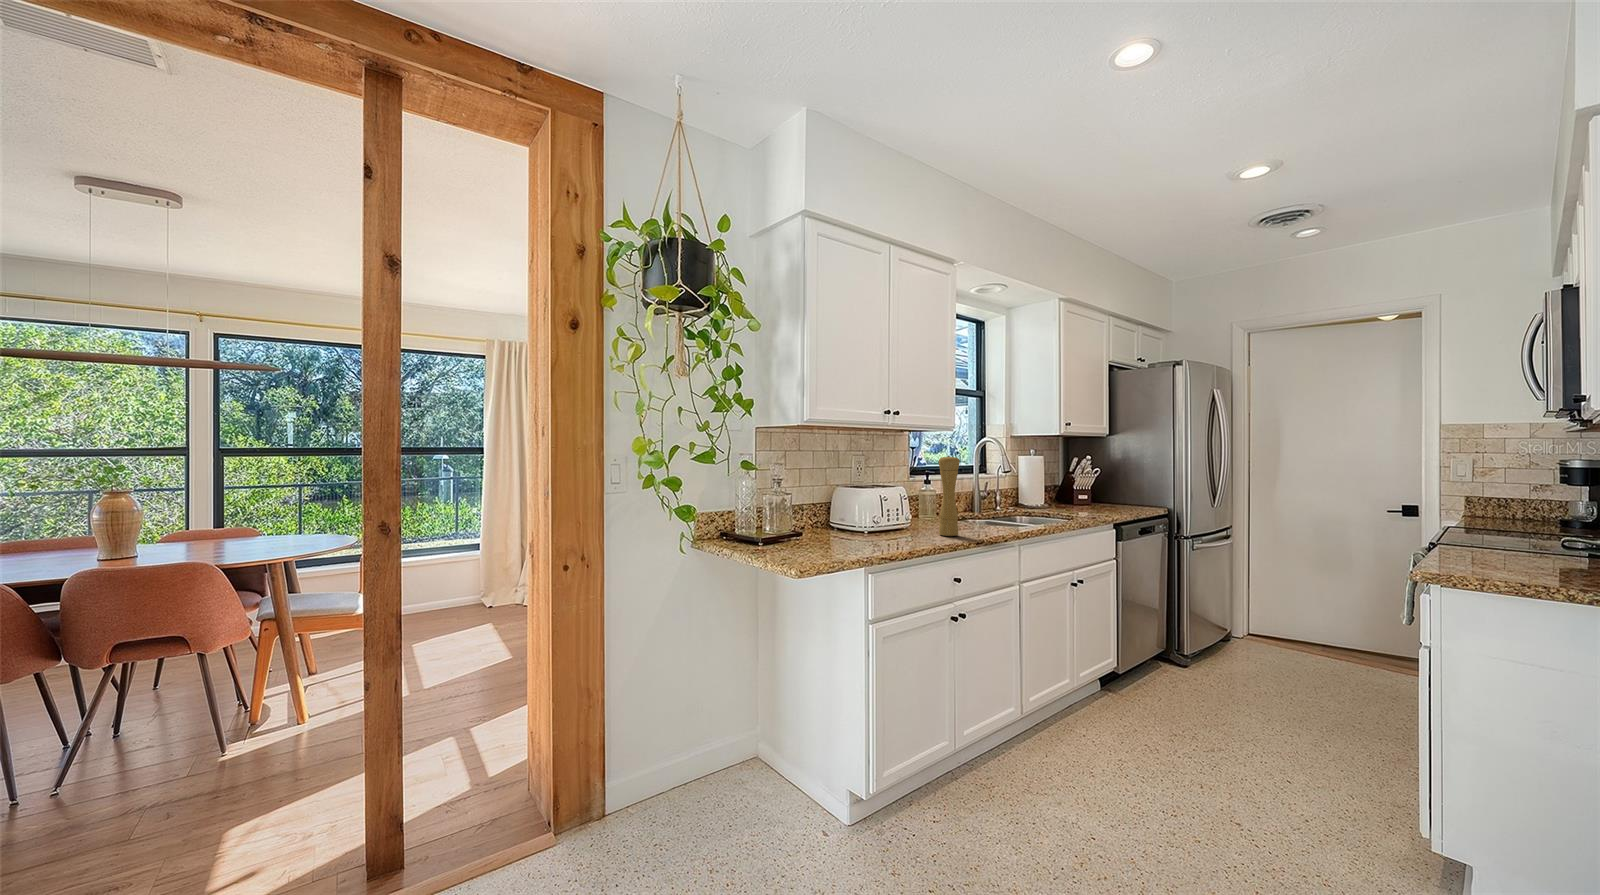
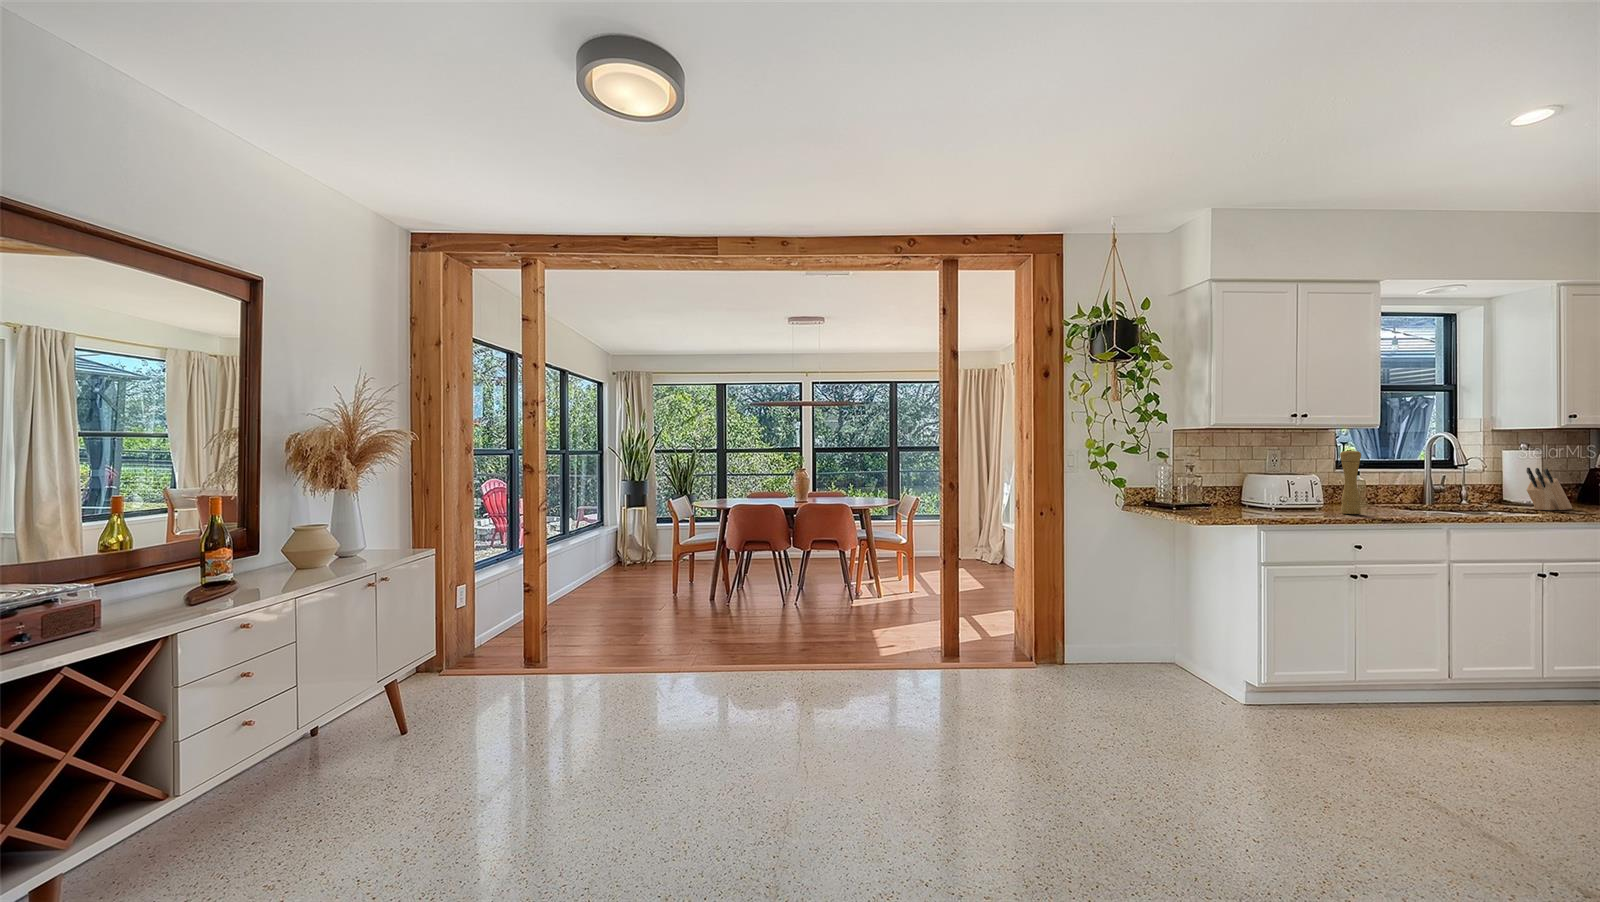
knife block: none [1058,474,1081,516] -> present [1527,468,1572,510]

